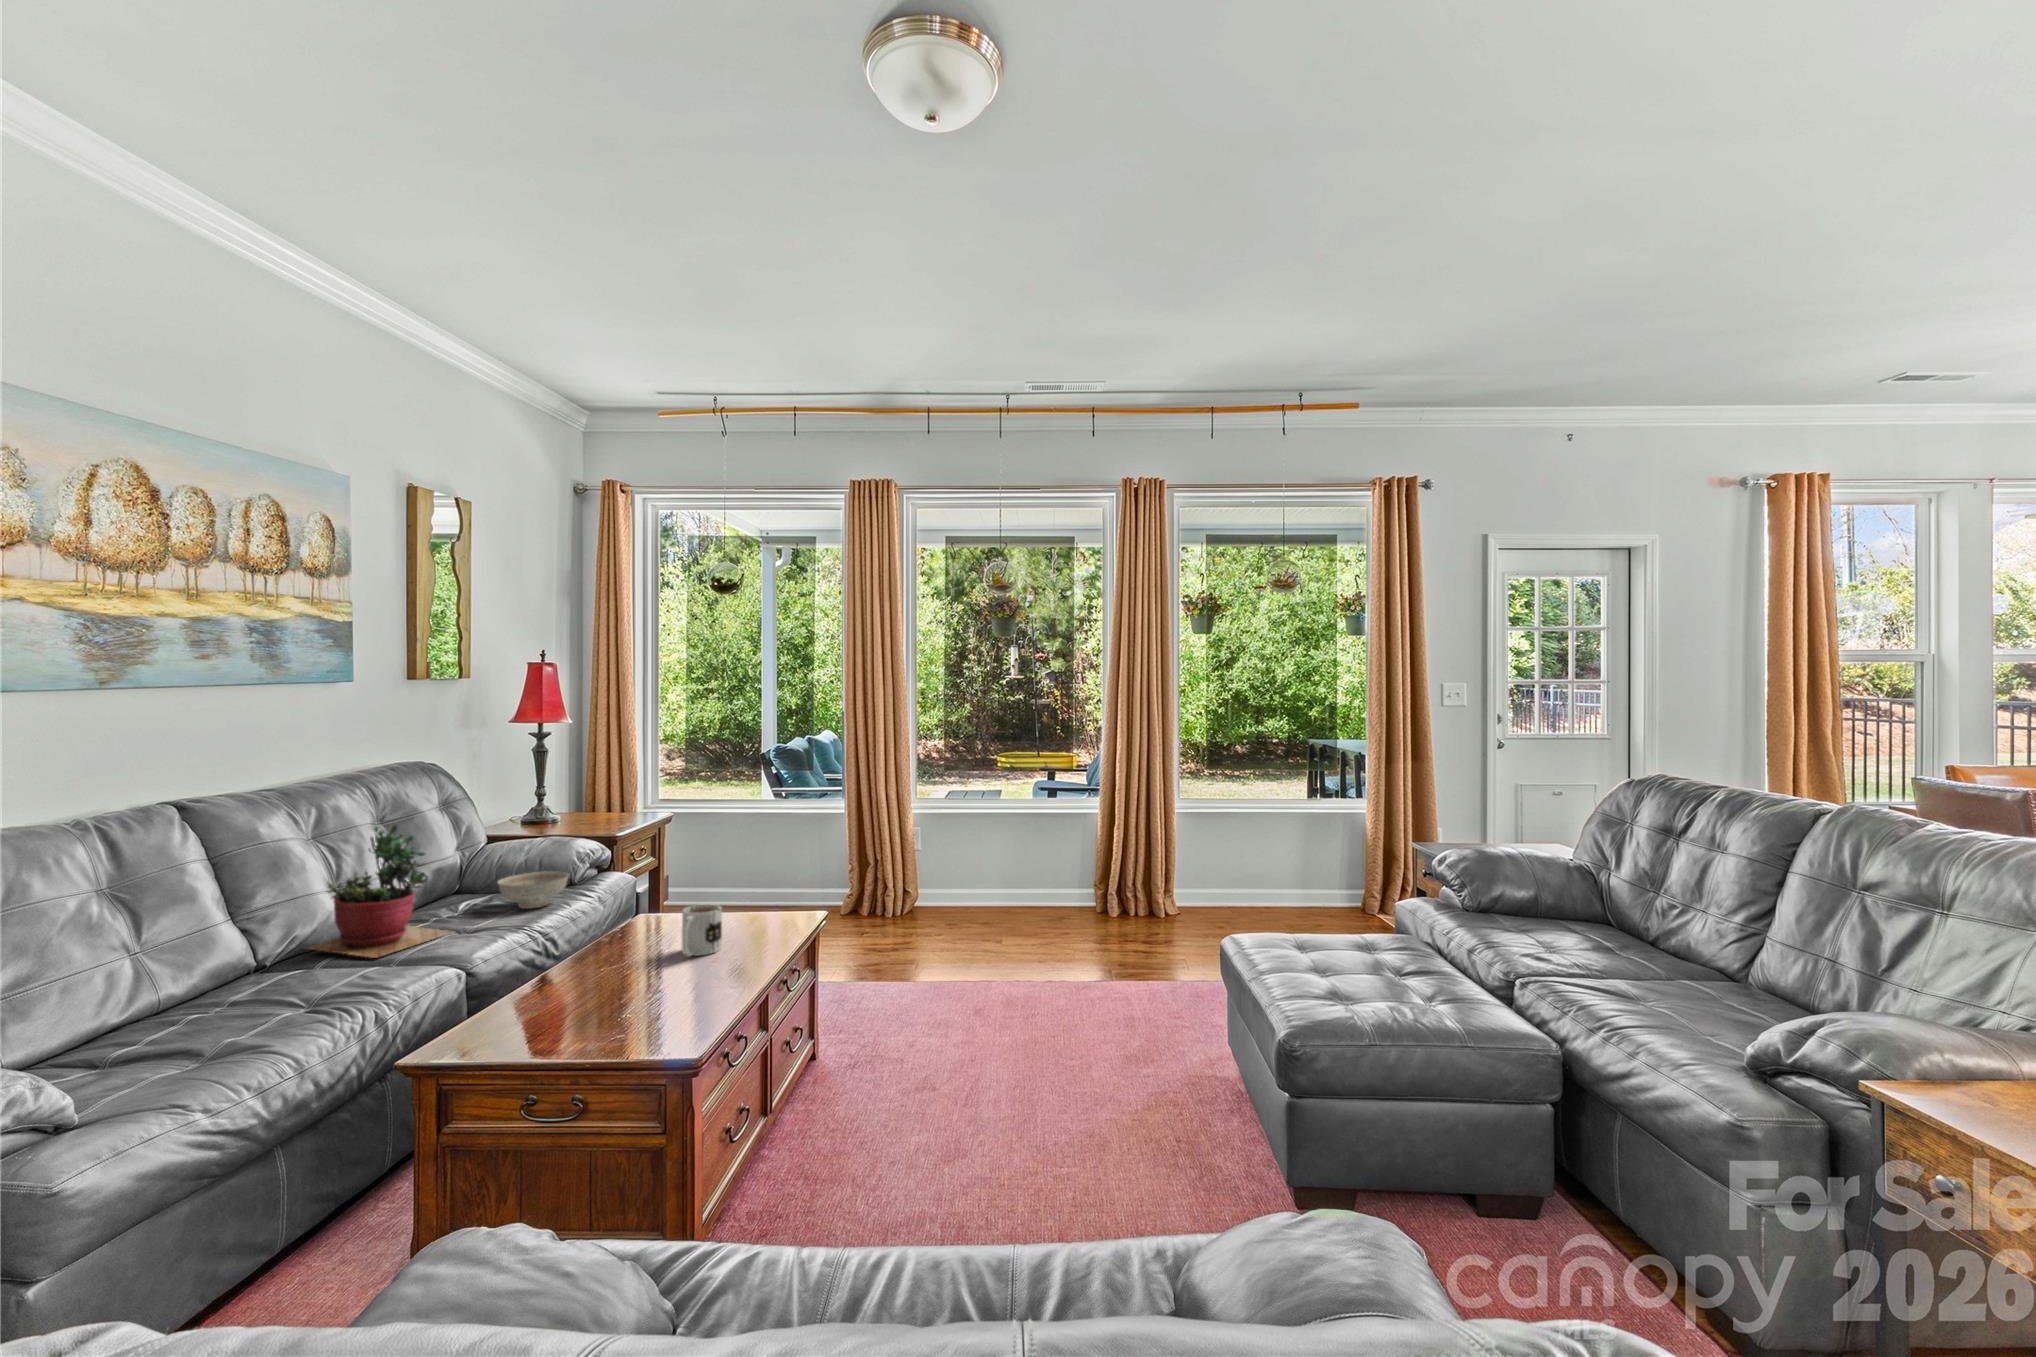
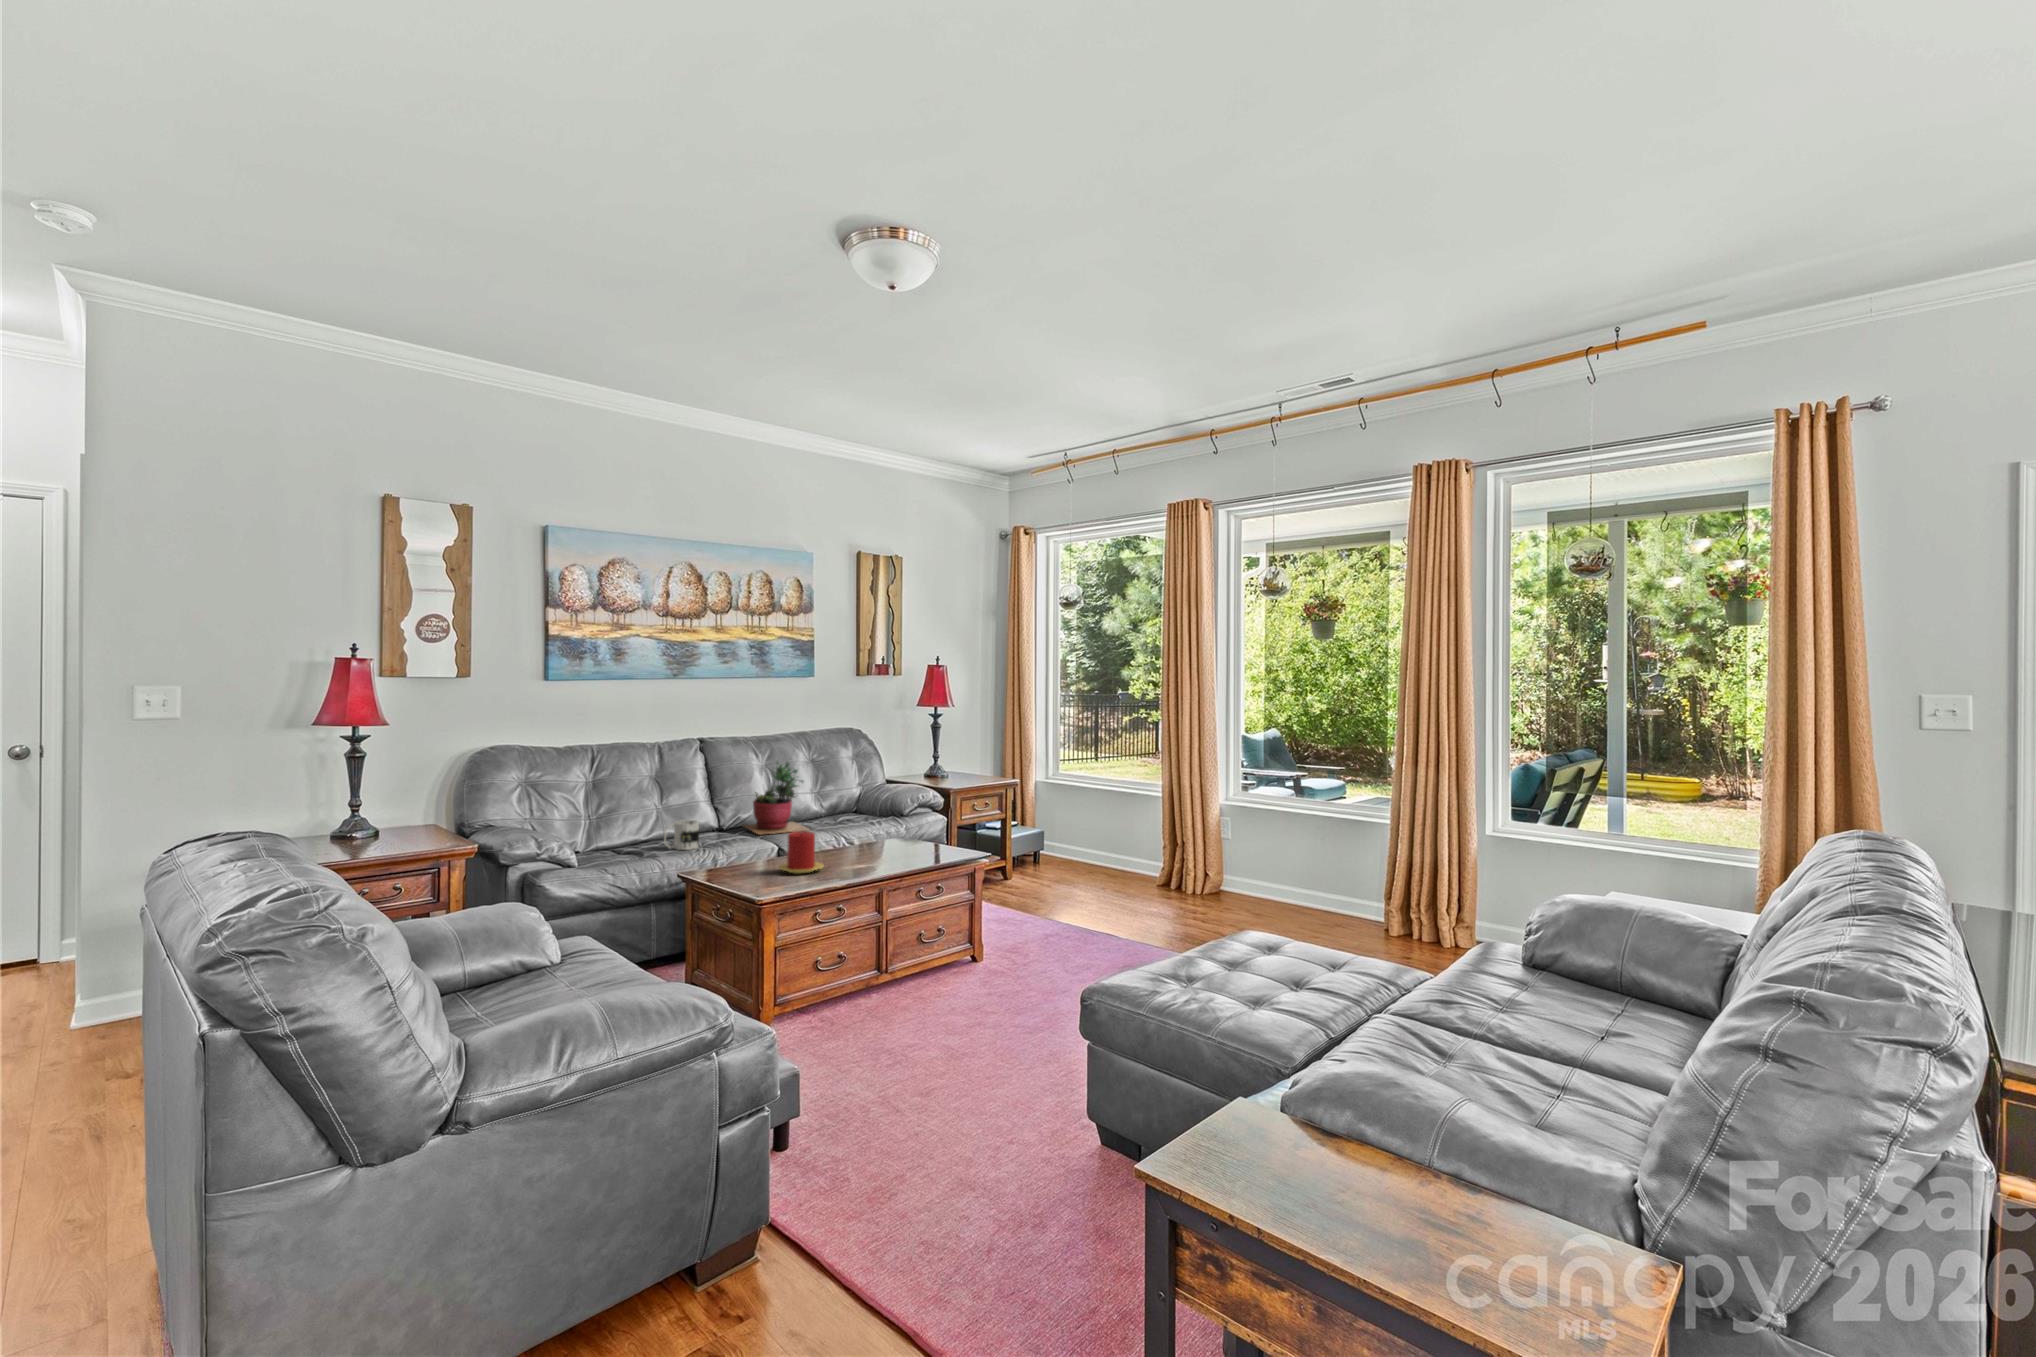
decorative bowl: present [498,871,569,909] -> none [848,804,891,826]
mug: present [681,904,722,957] -> present [664,820,699,850]
candle: none [593,935,673,1010] -> present [779,832,823,874]

